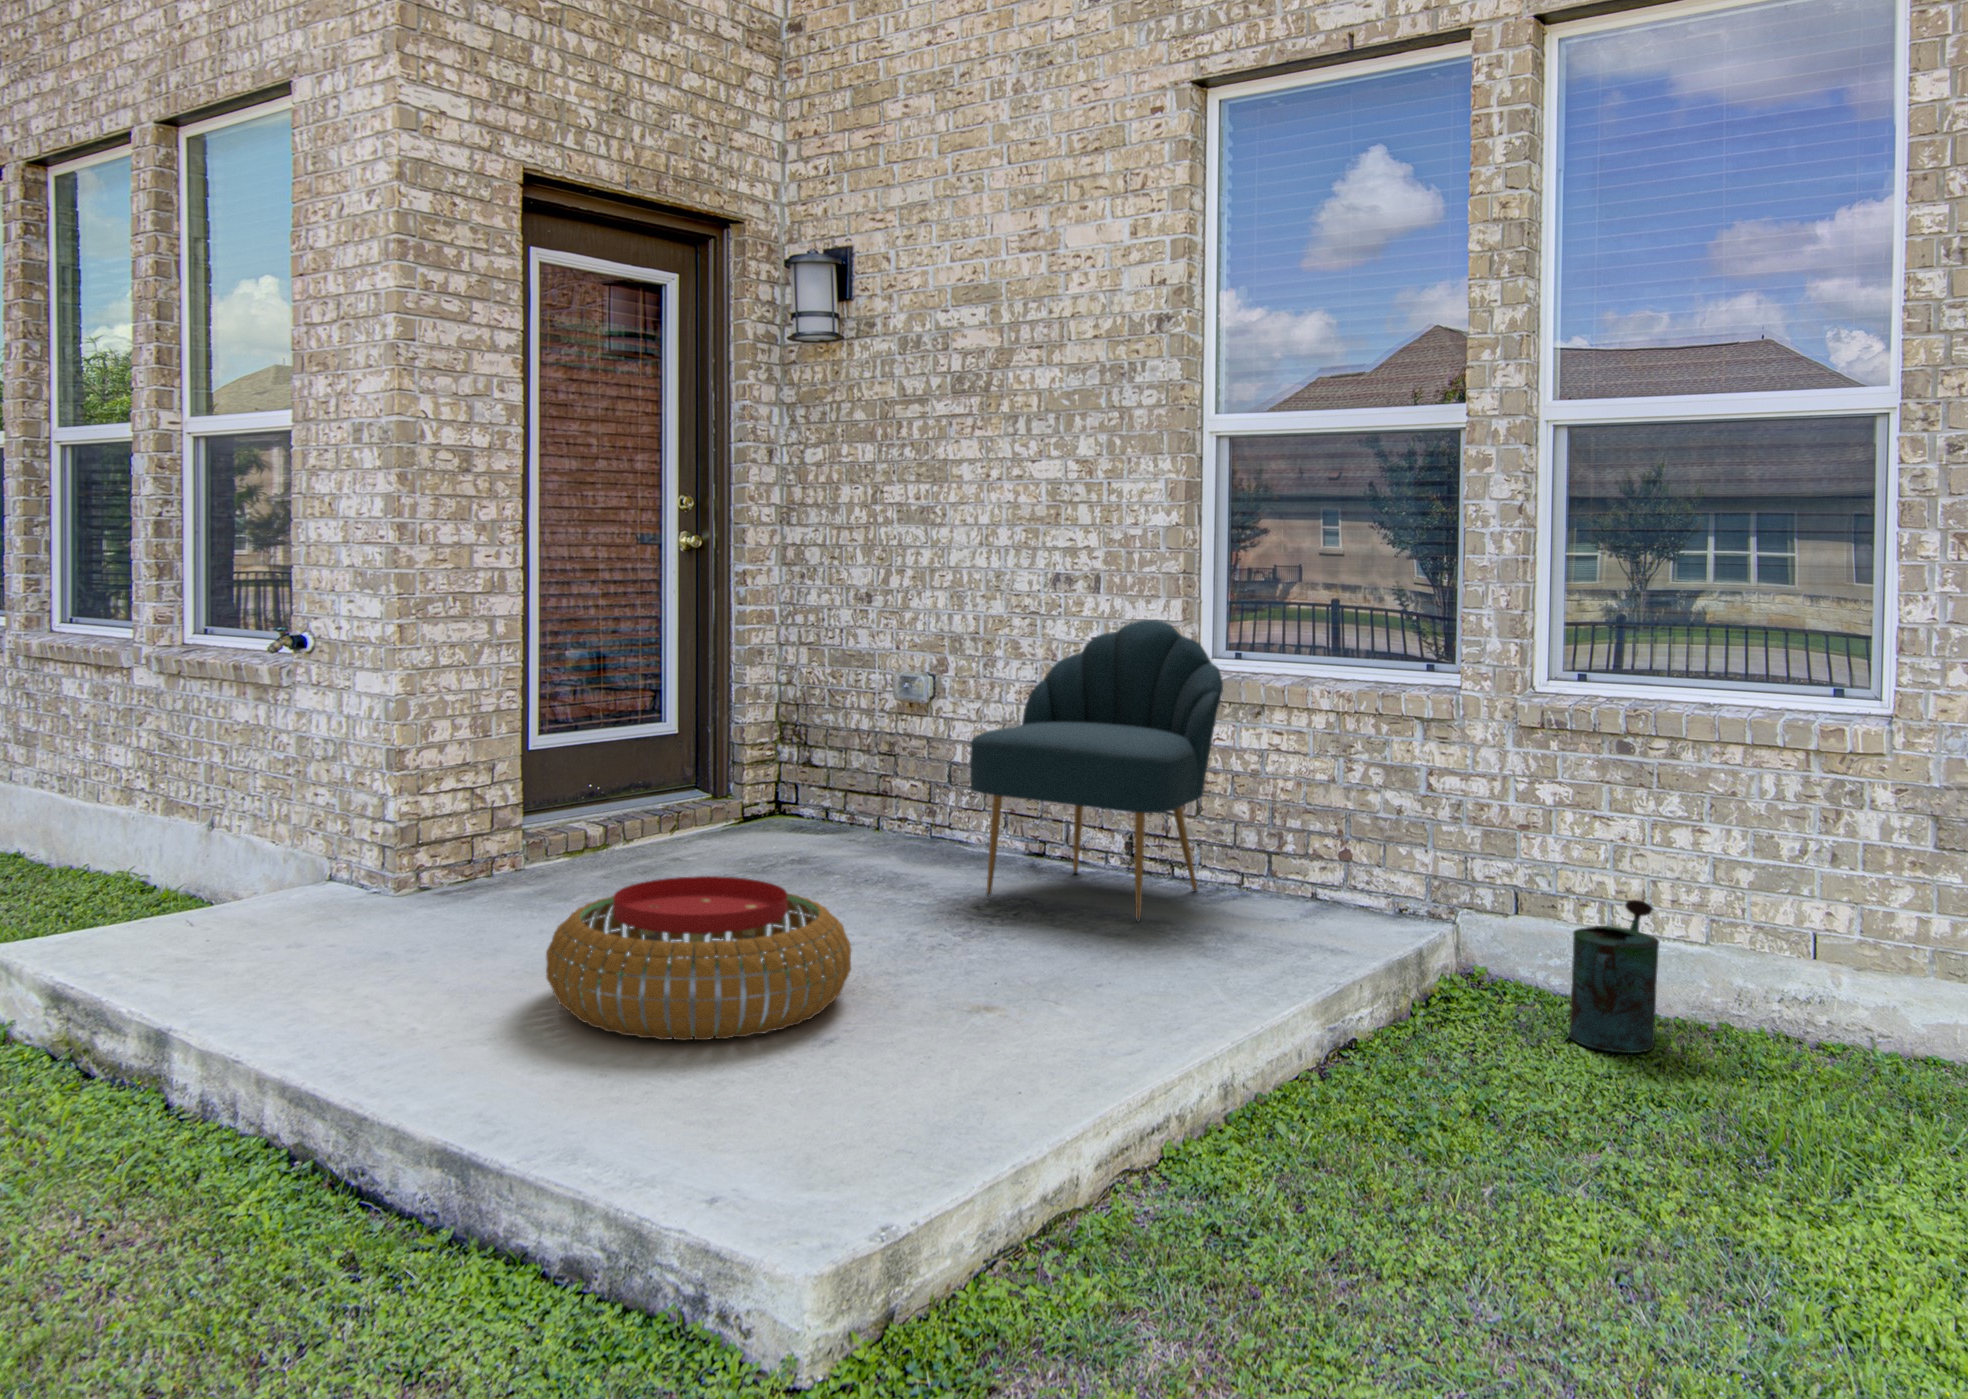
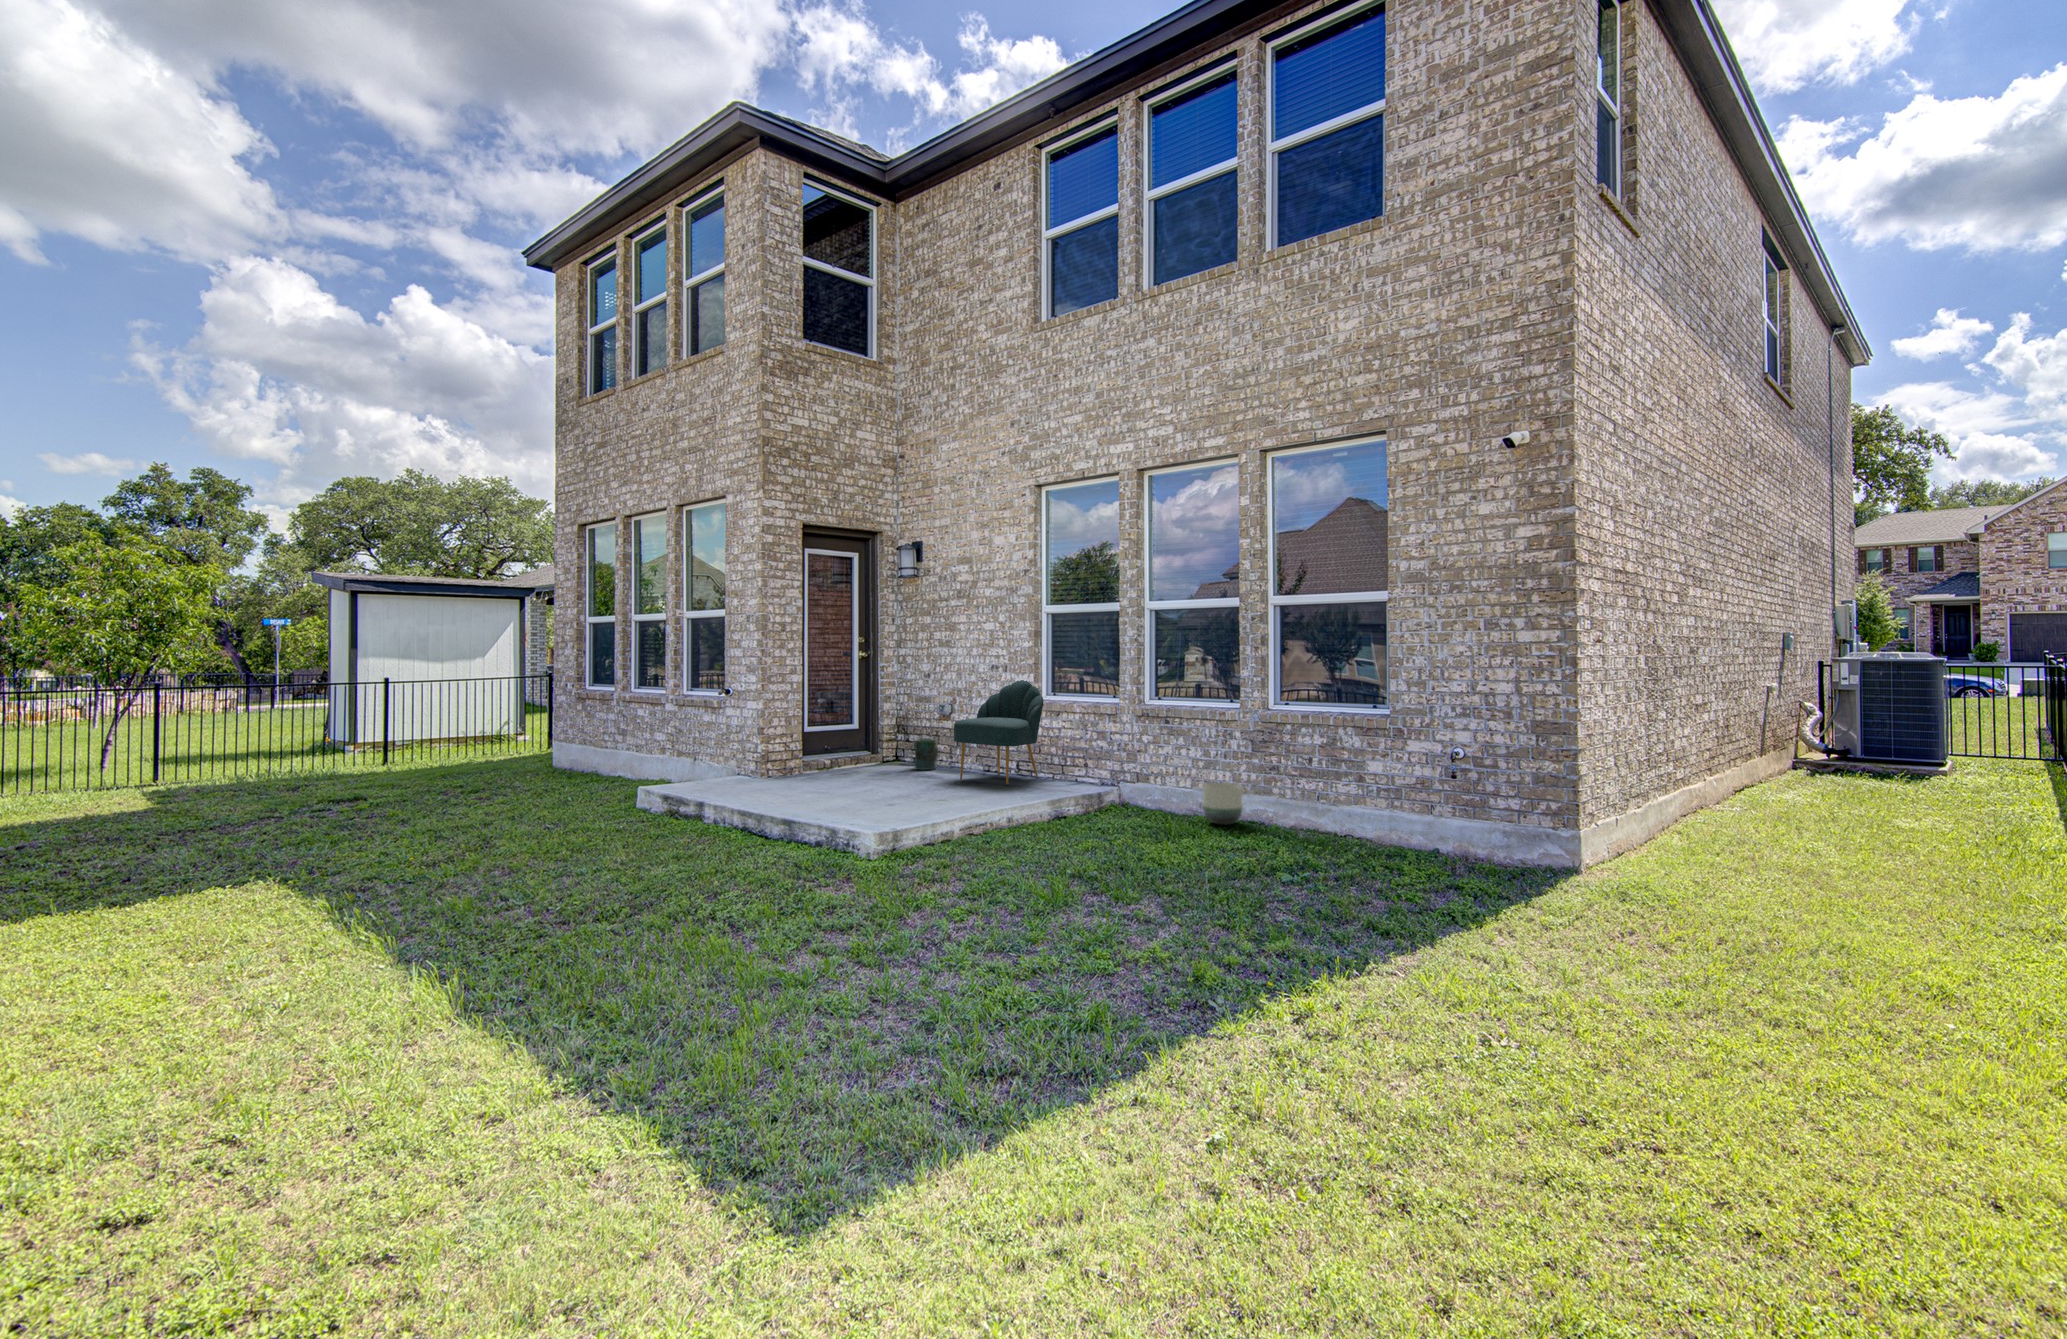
pouf: present [546,876,852,1040] -> none [797,764,895,810]
watering can: present [1569,900,1659,1053] -> present [911,738,939,770]
planter: none [1777,937,1911,1069] -> present [1203,783,1242,825]

